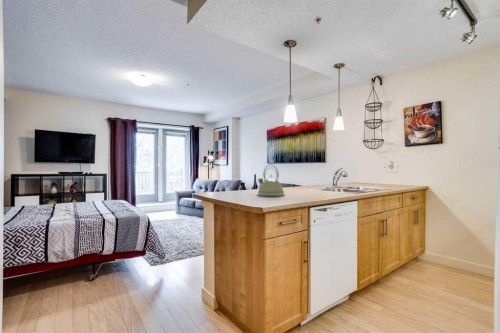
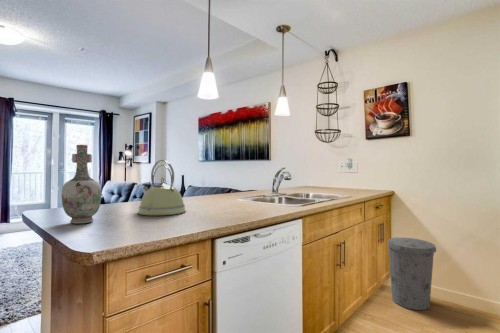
vase: none [228,158,245,198] -> present [62,145,101,224]
trash can: none [423,222,464,276] -> present [387,238,436,310]

